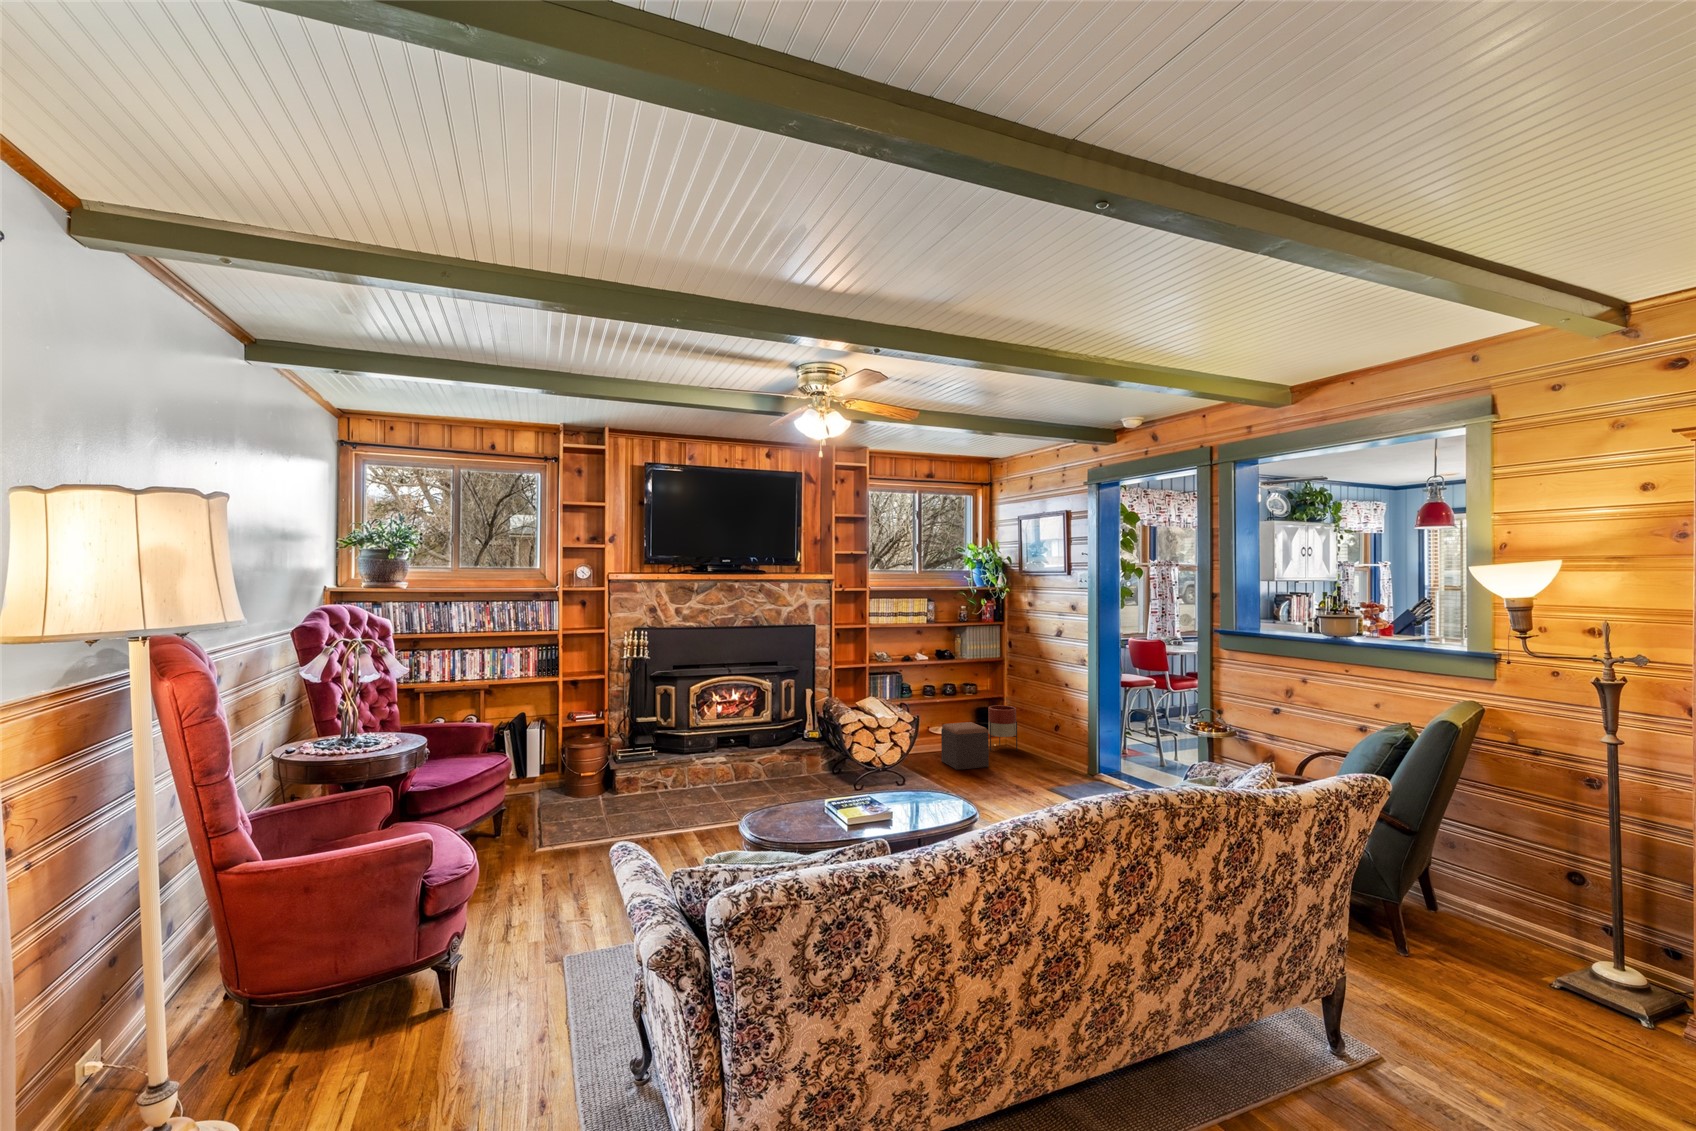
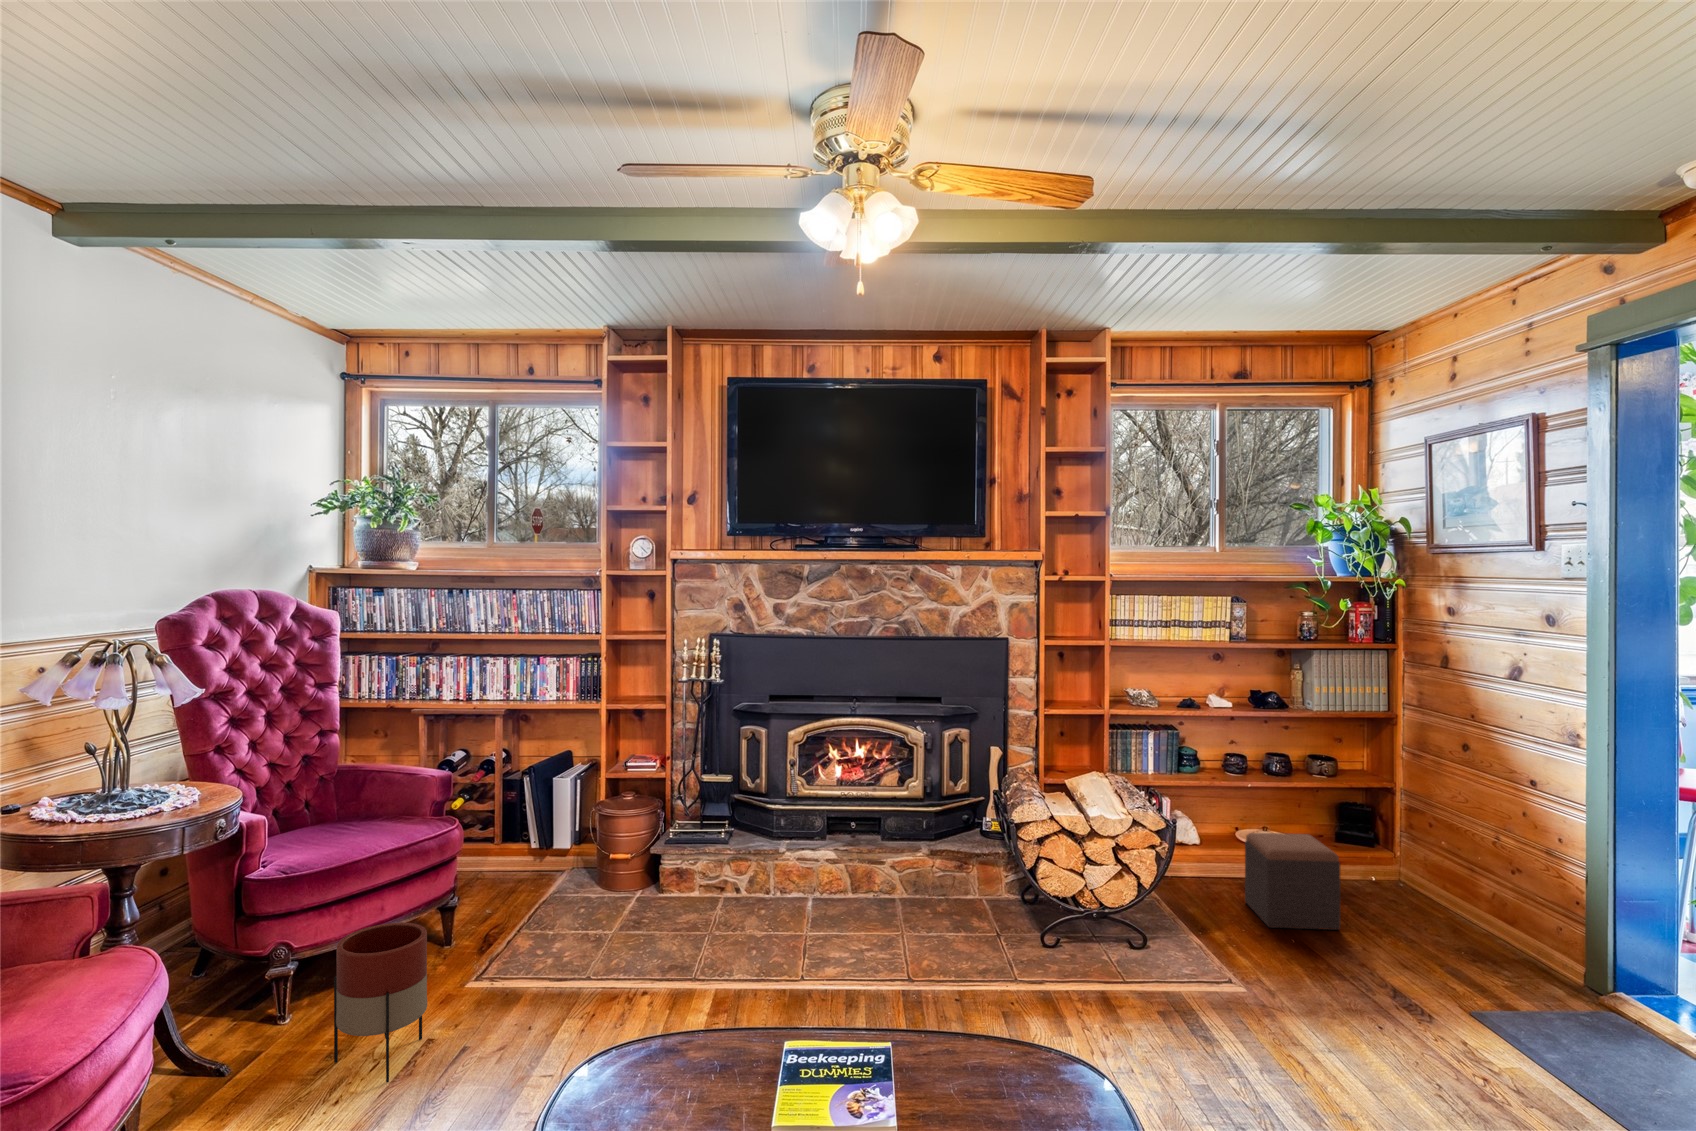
planter: present [988,705,1017,751] -> present [334,923,427,1082]

